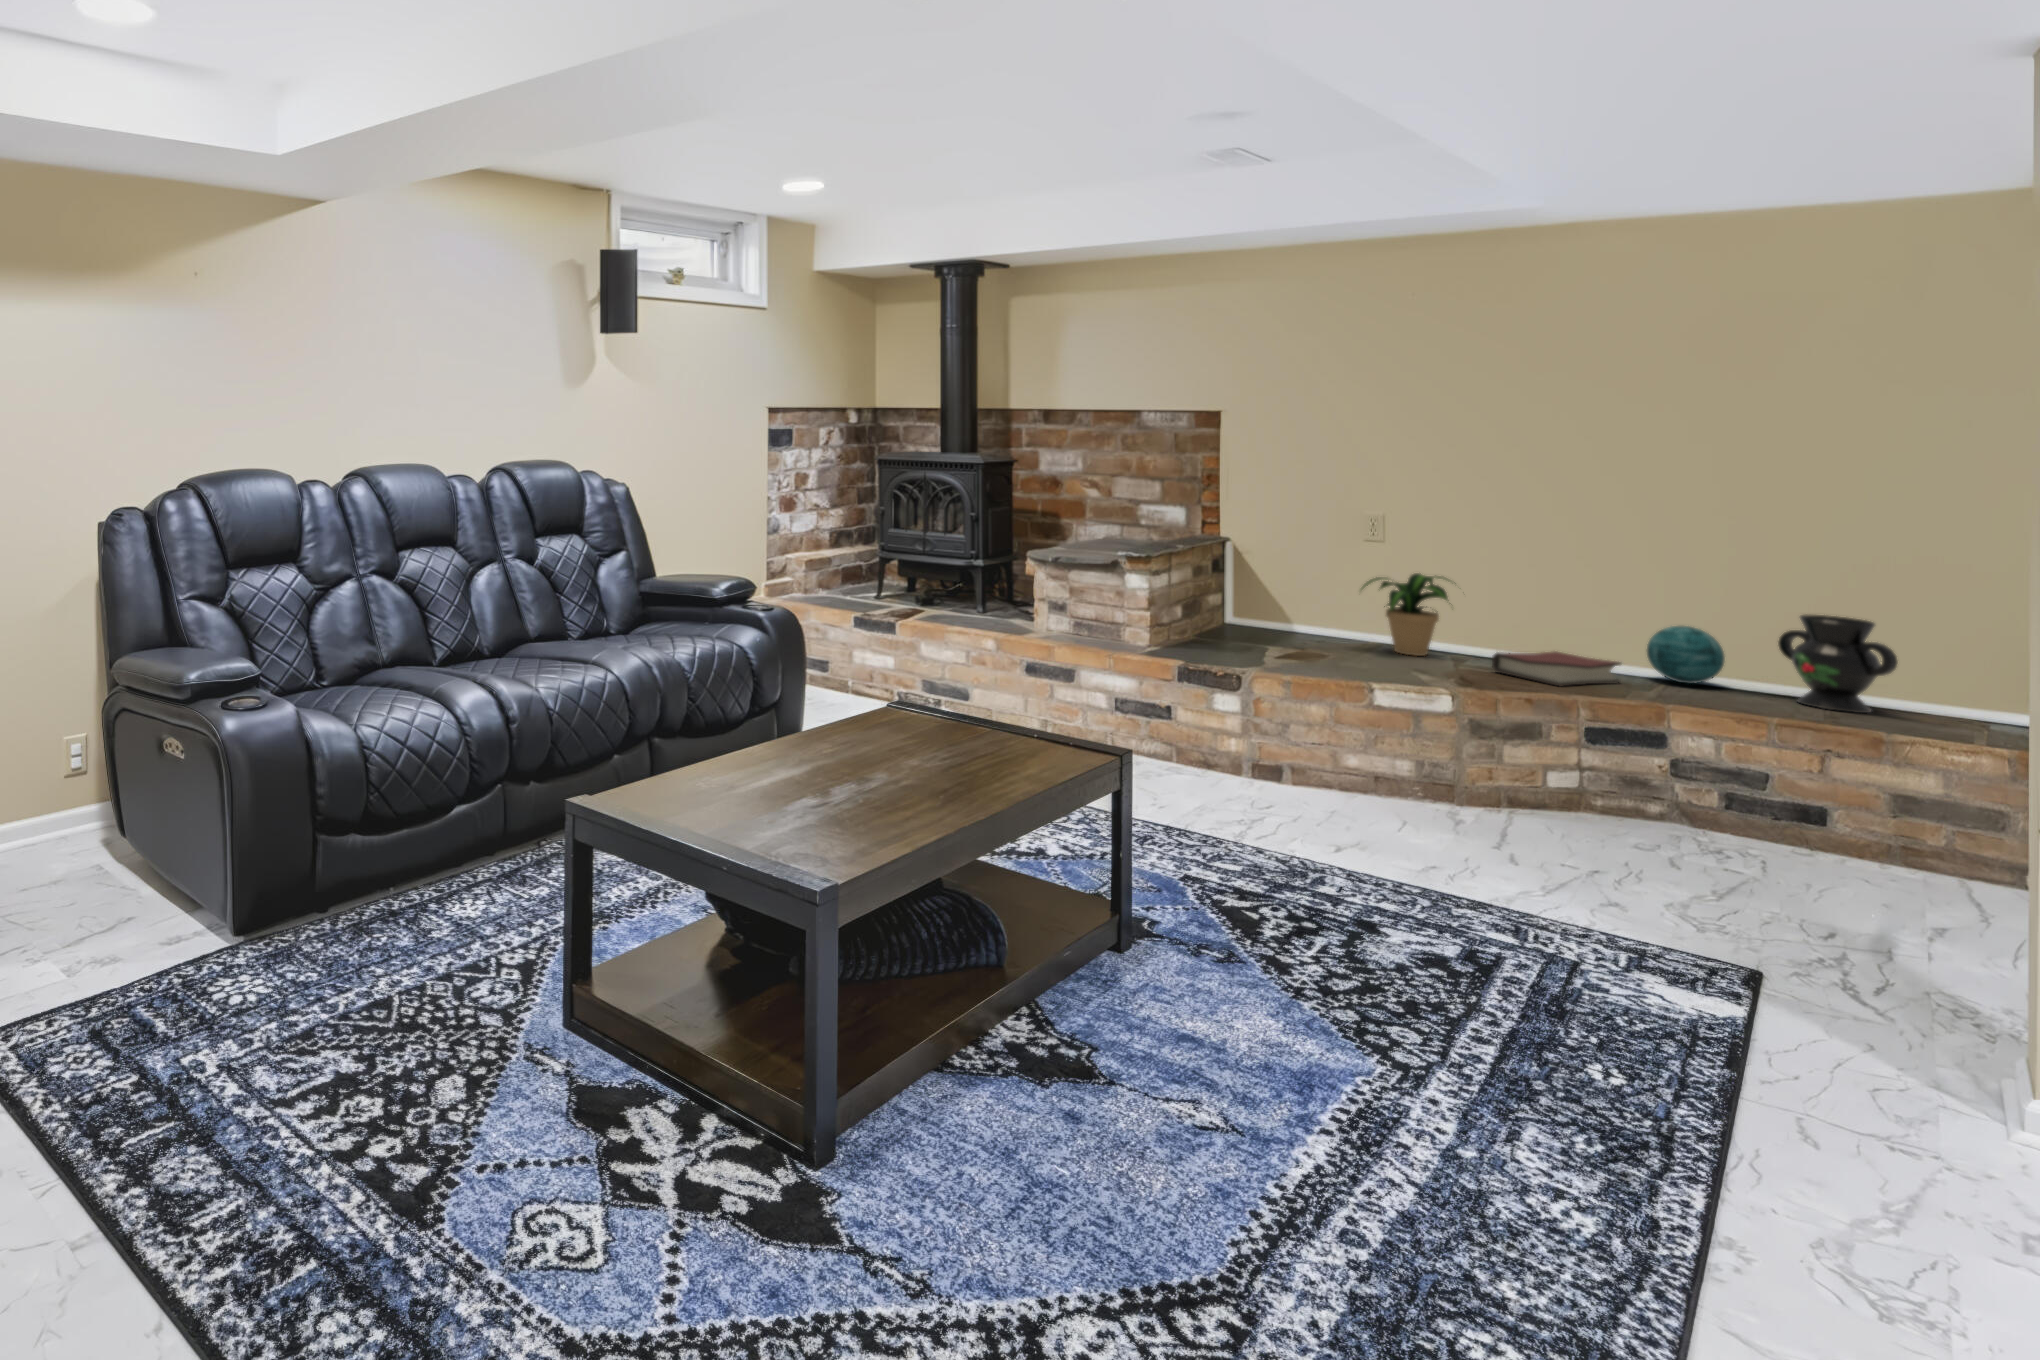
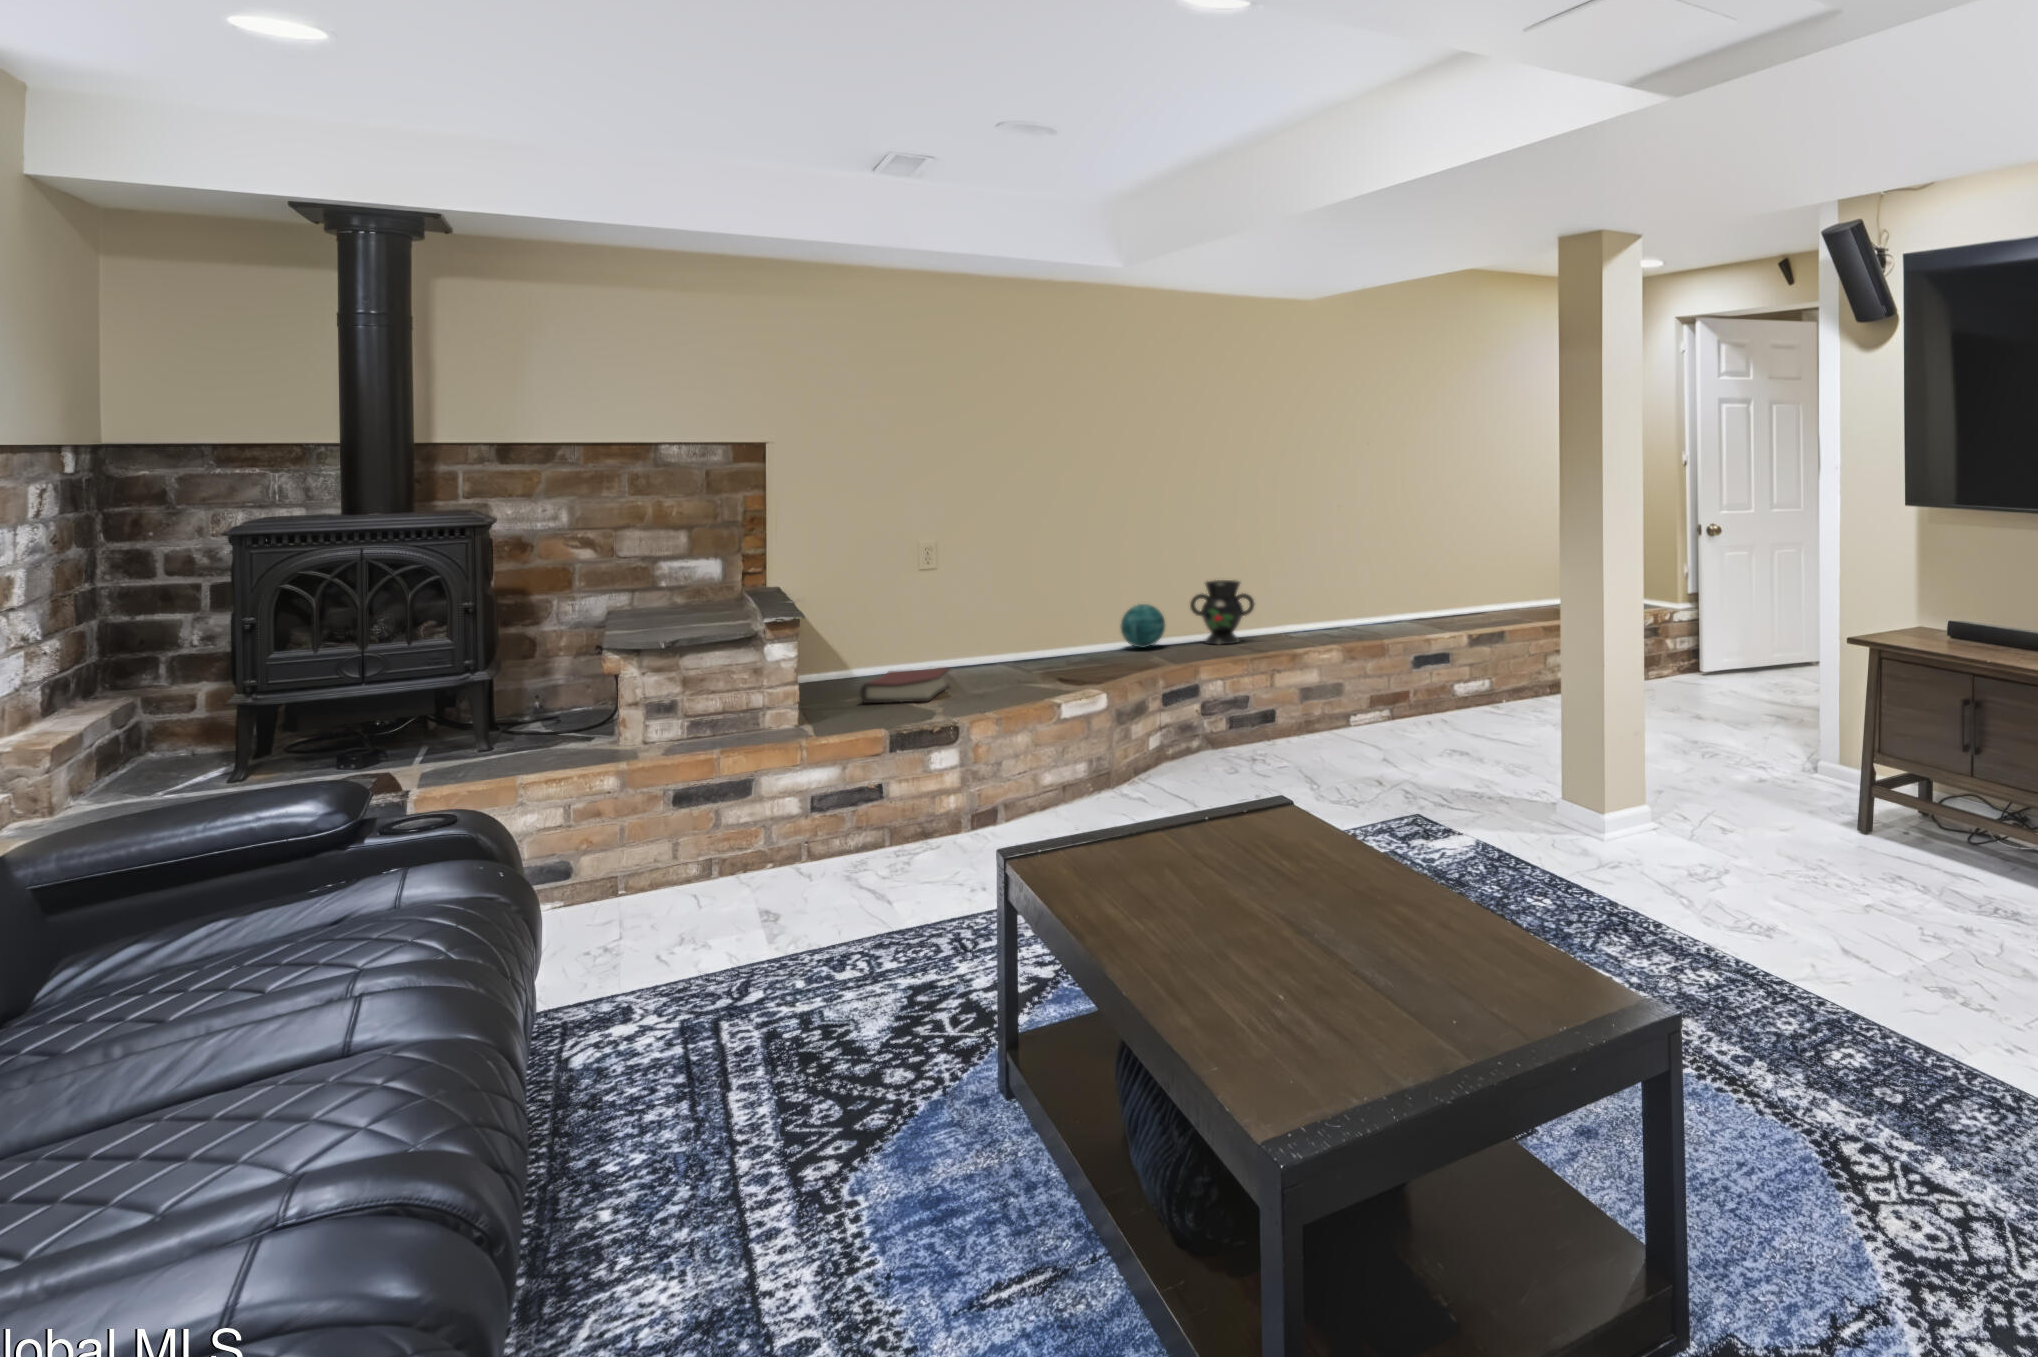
potted plant: present [1362,573,1456,656] -> none [934,594,1017,674]
hardback book: present [1492,651,1621,686] -> present [860,668,949,703]

